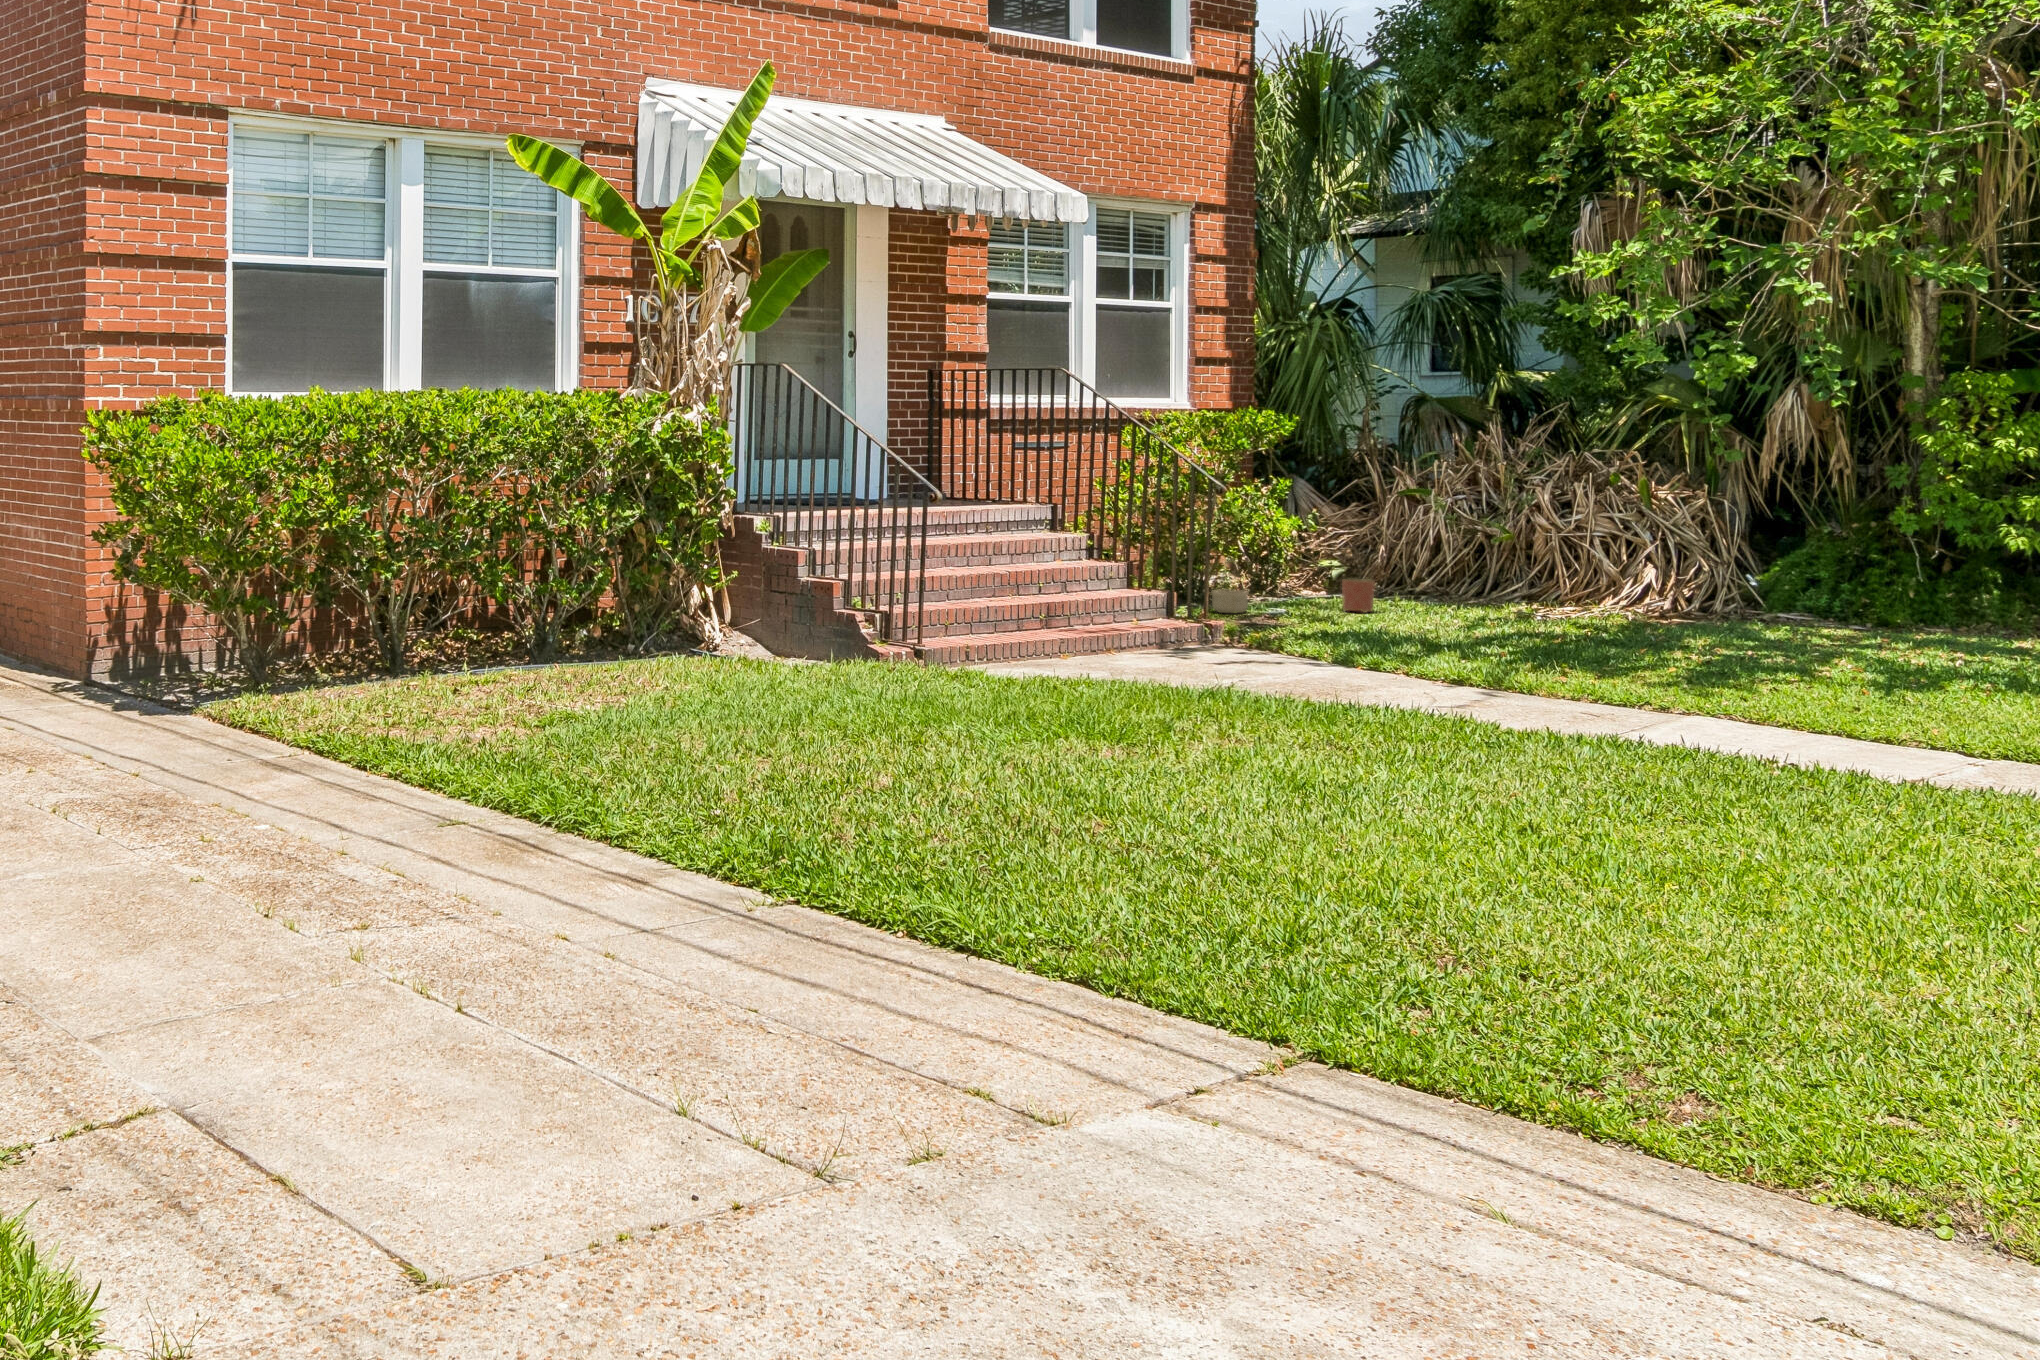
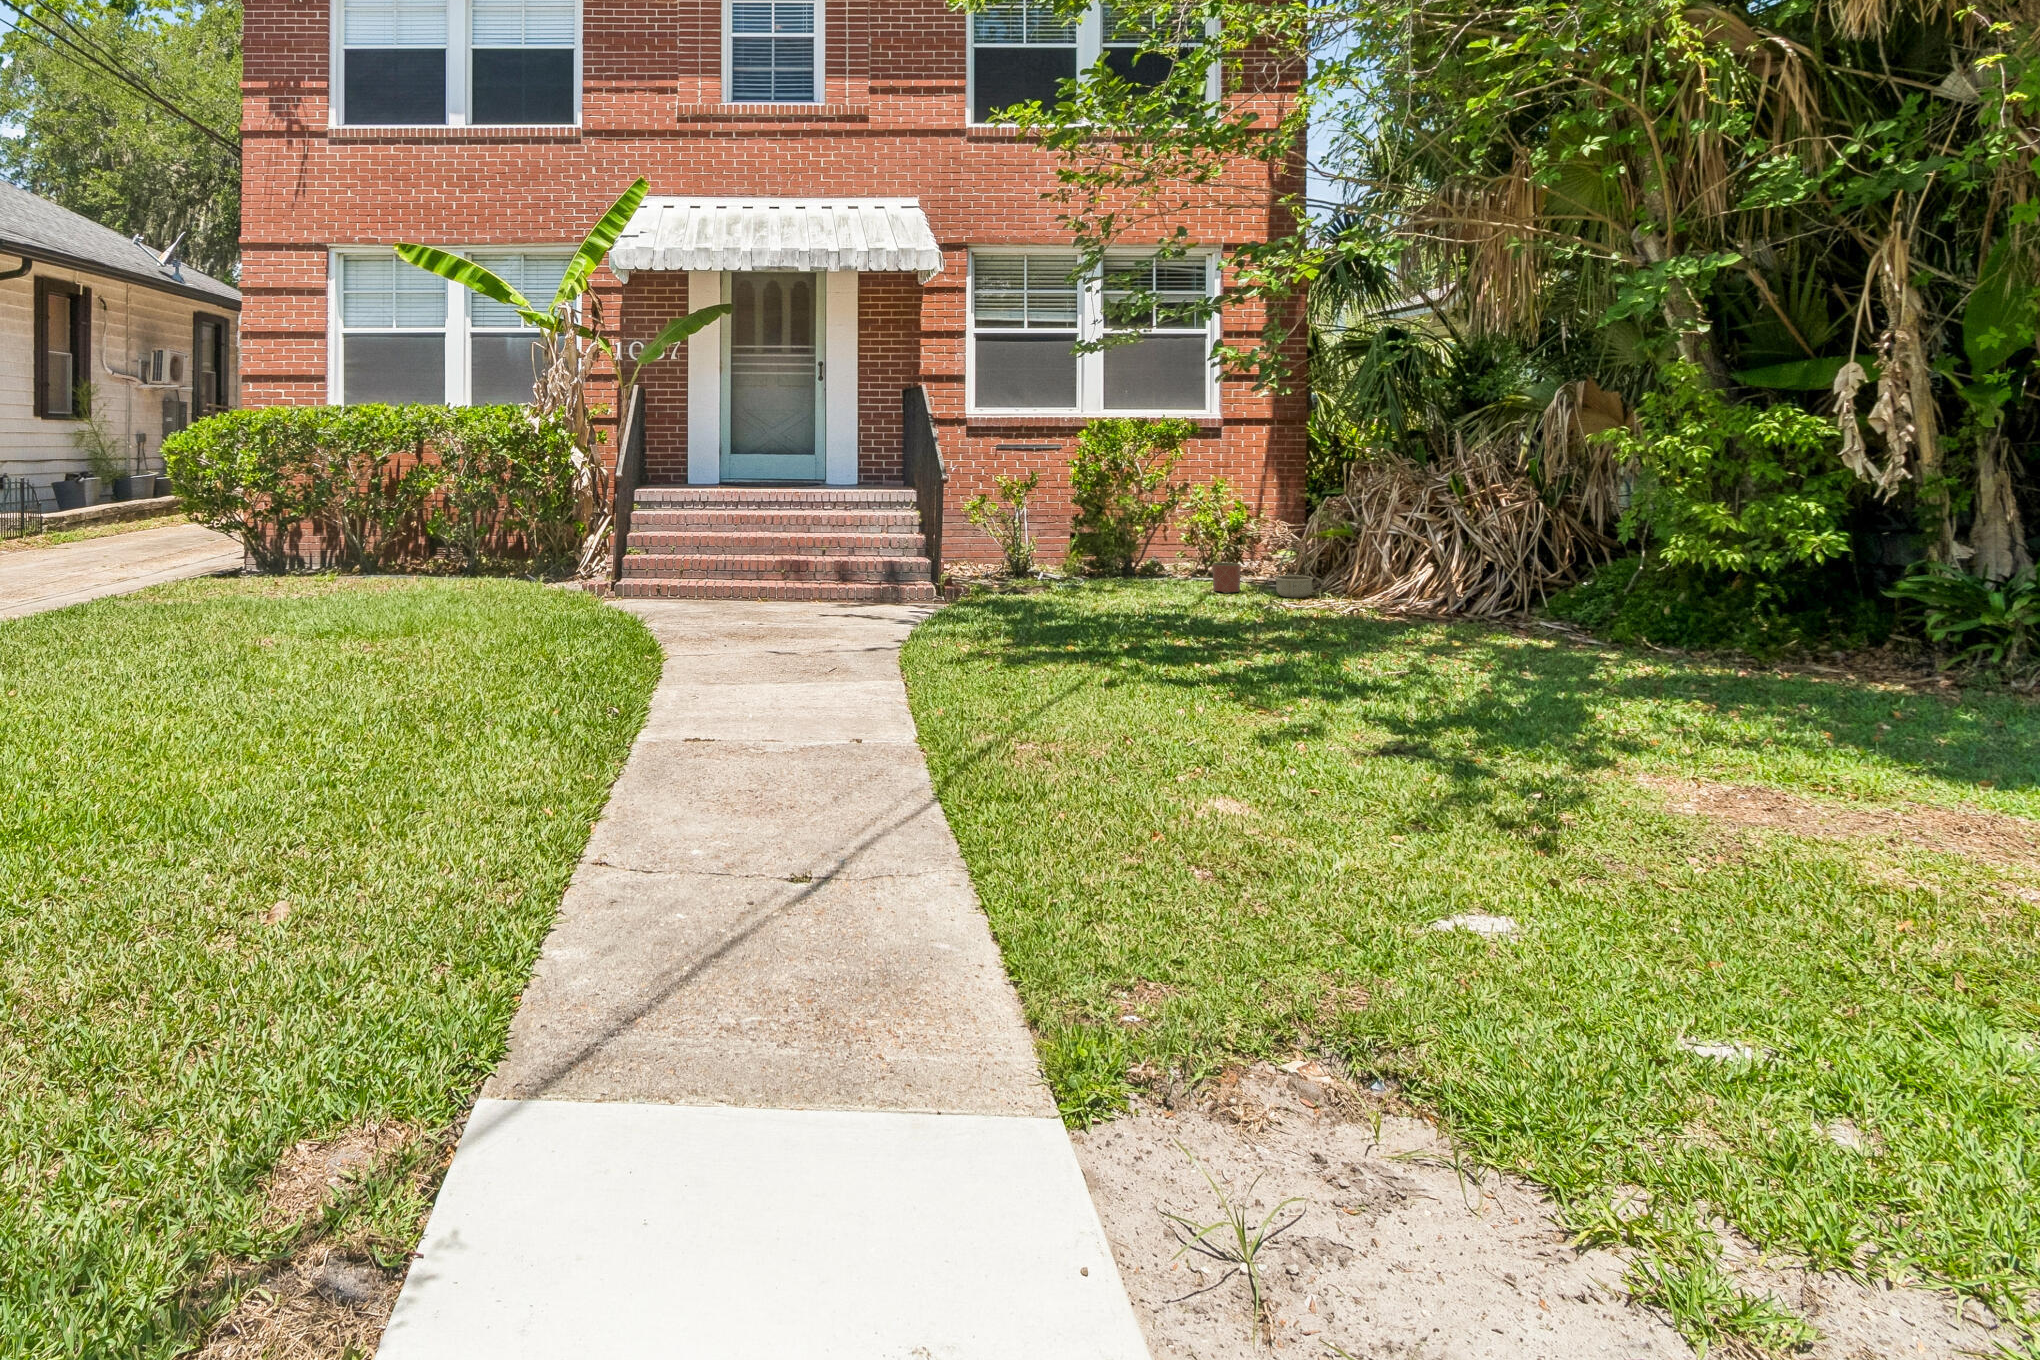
basket: present [1212,559,1248,613] -> present [1275,548,1313,598]

